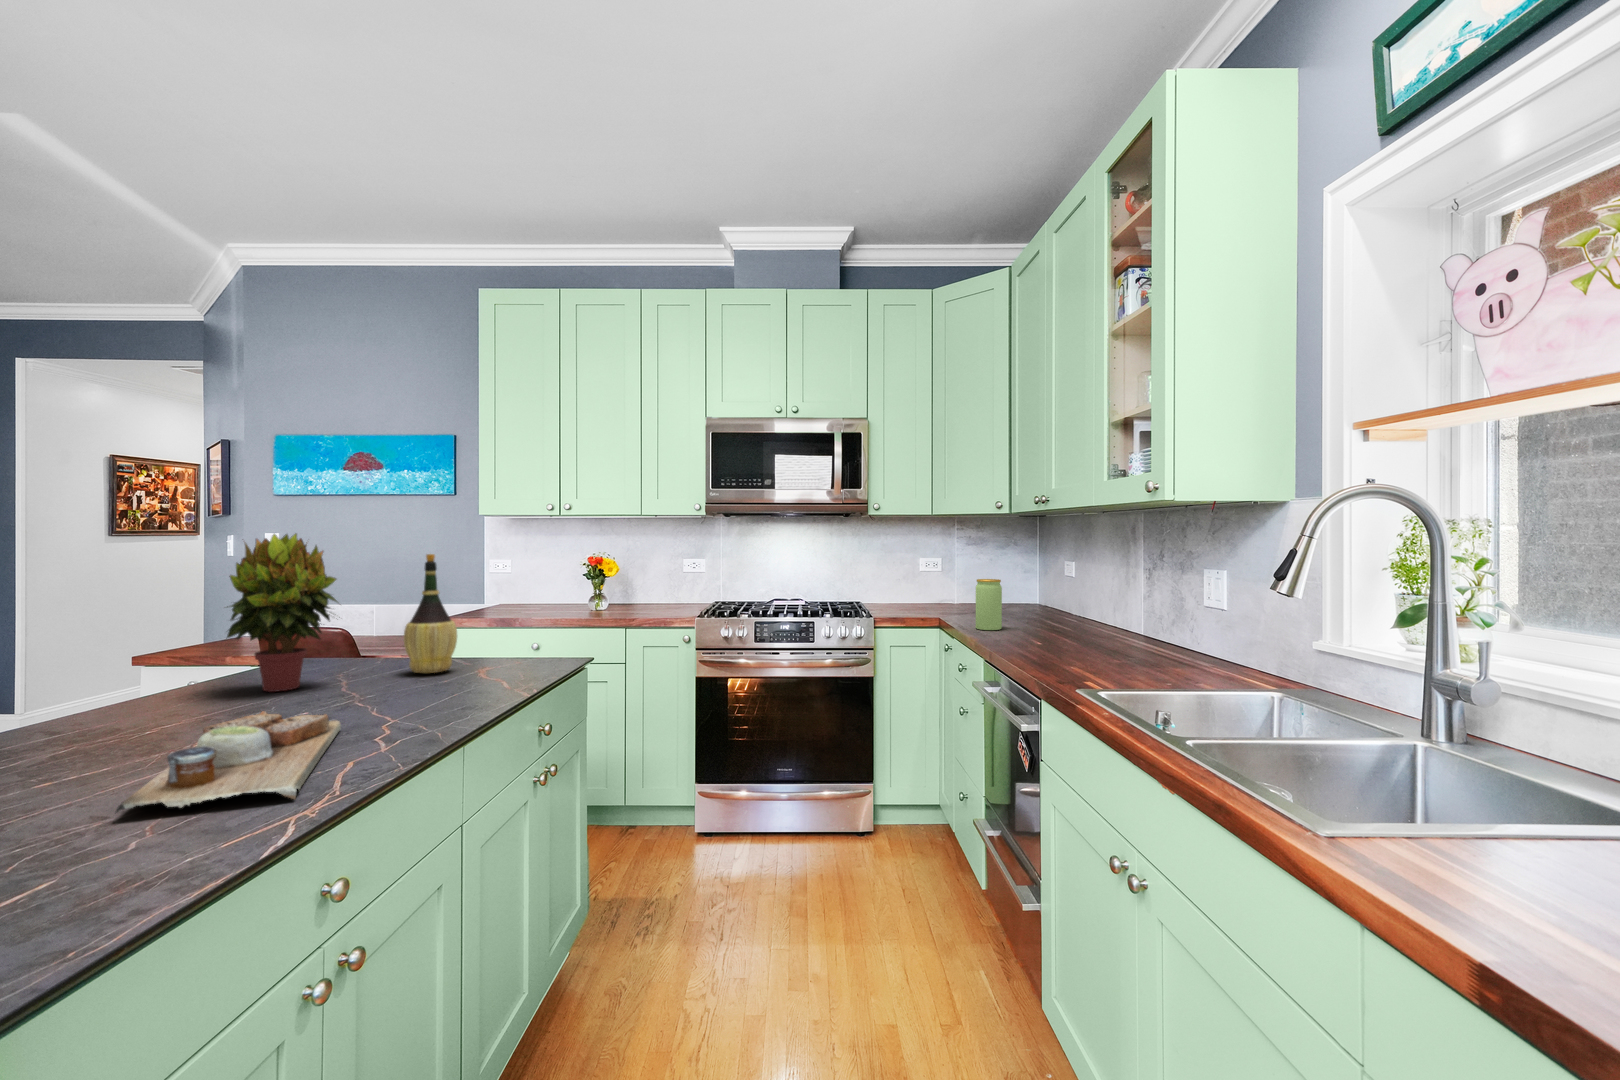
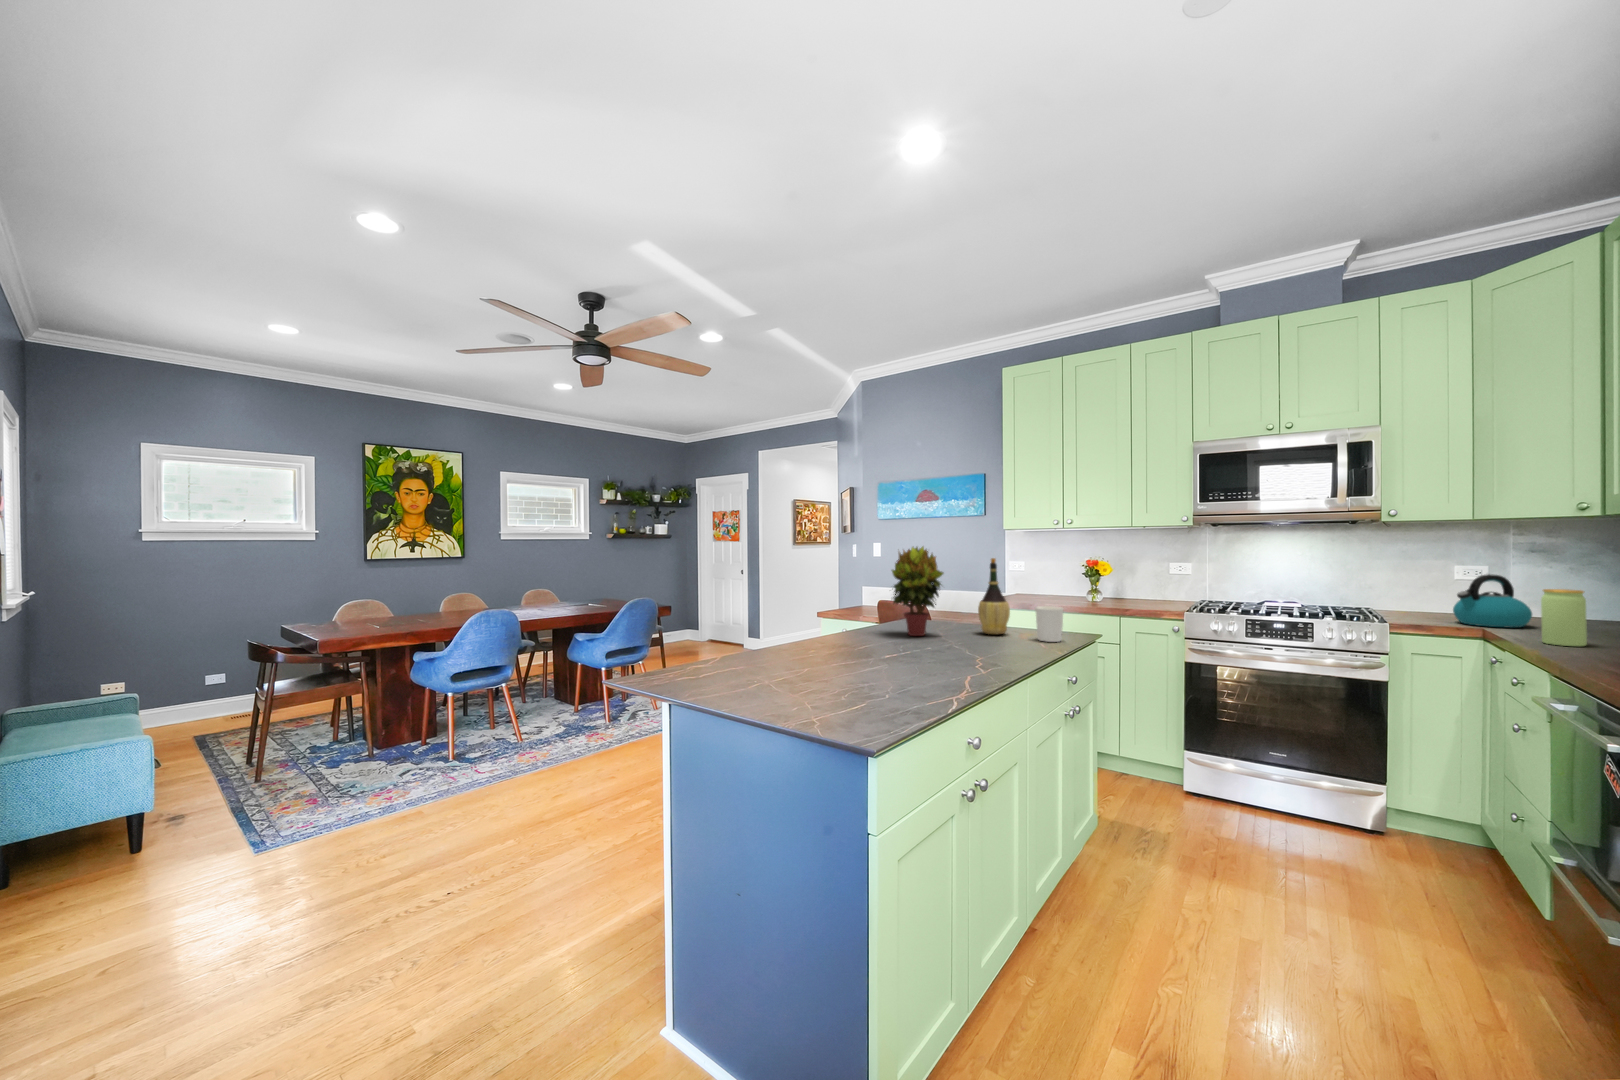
kettle: none [918,567,968,616] -> present [1453,574,1532,628]
candle holder: none [493,624,536,677] -> present [1035,606,1063,642]
cutting board: present [116,711,341,812] -> none [888,644,962,690]

